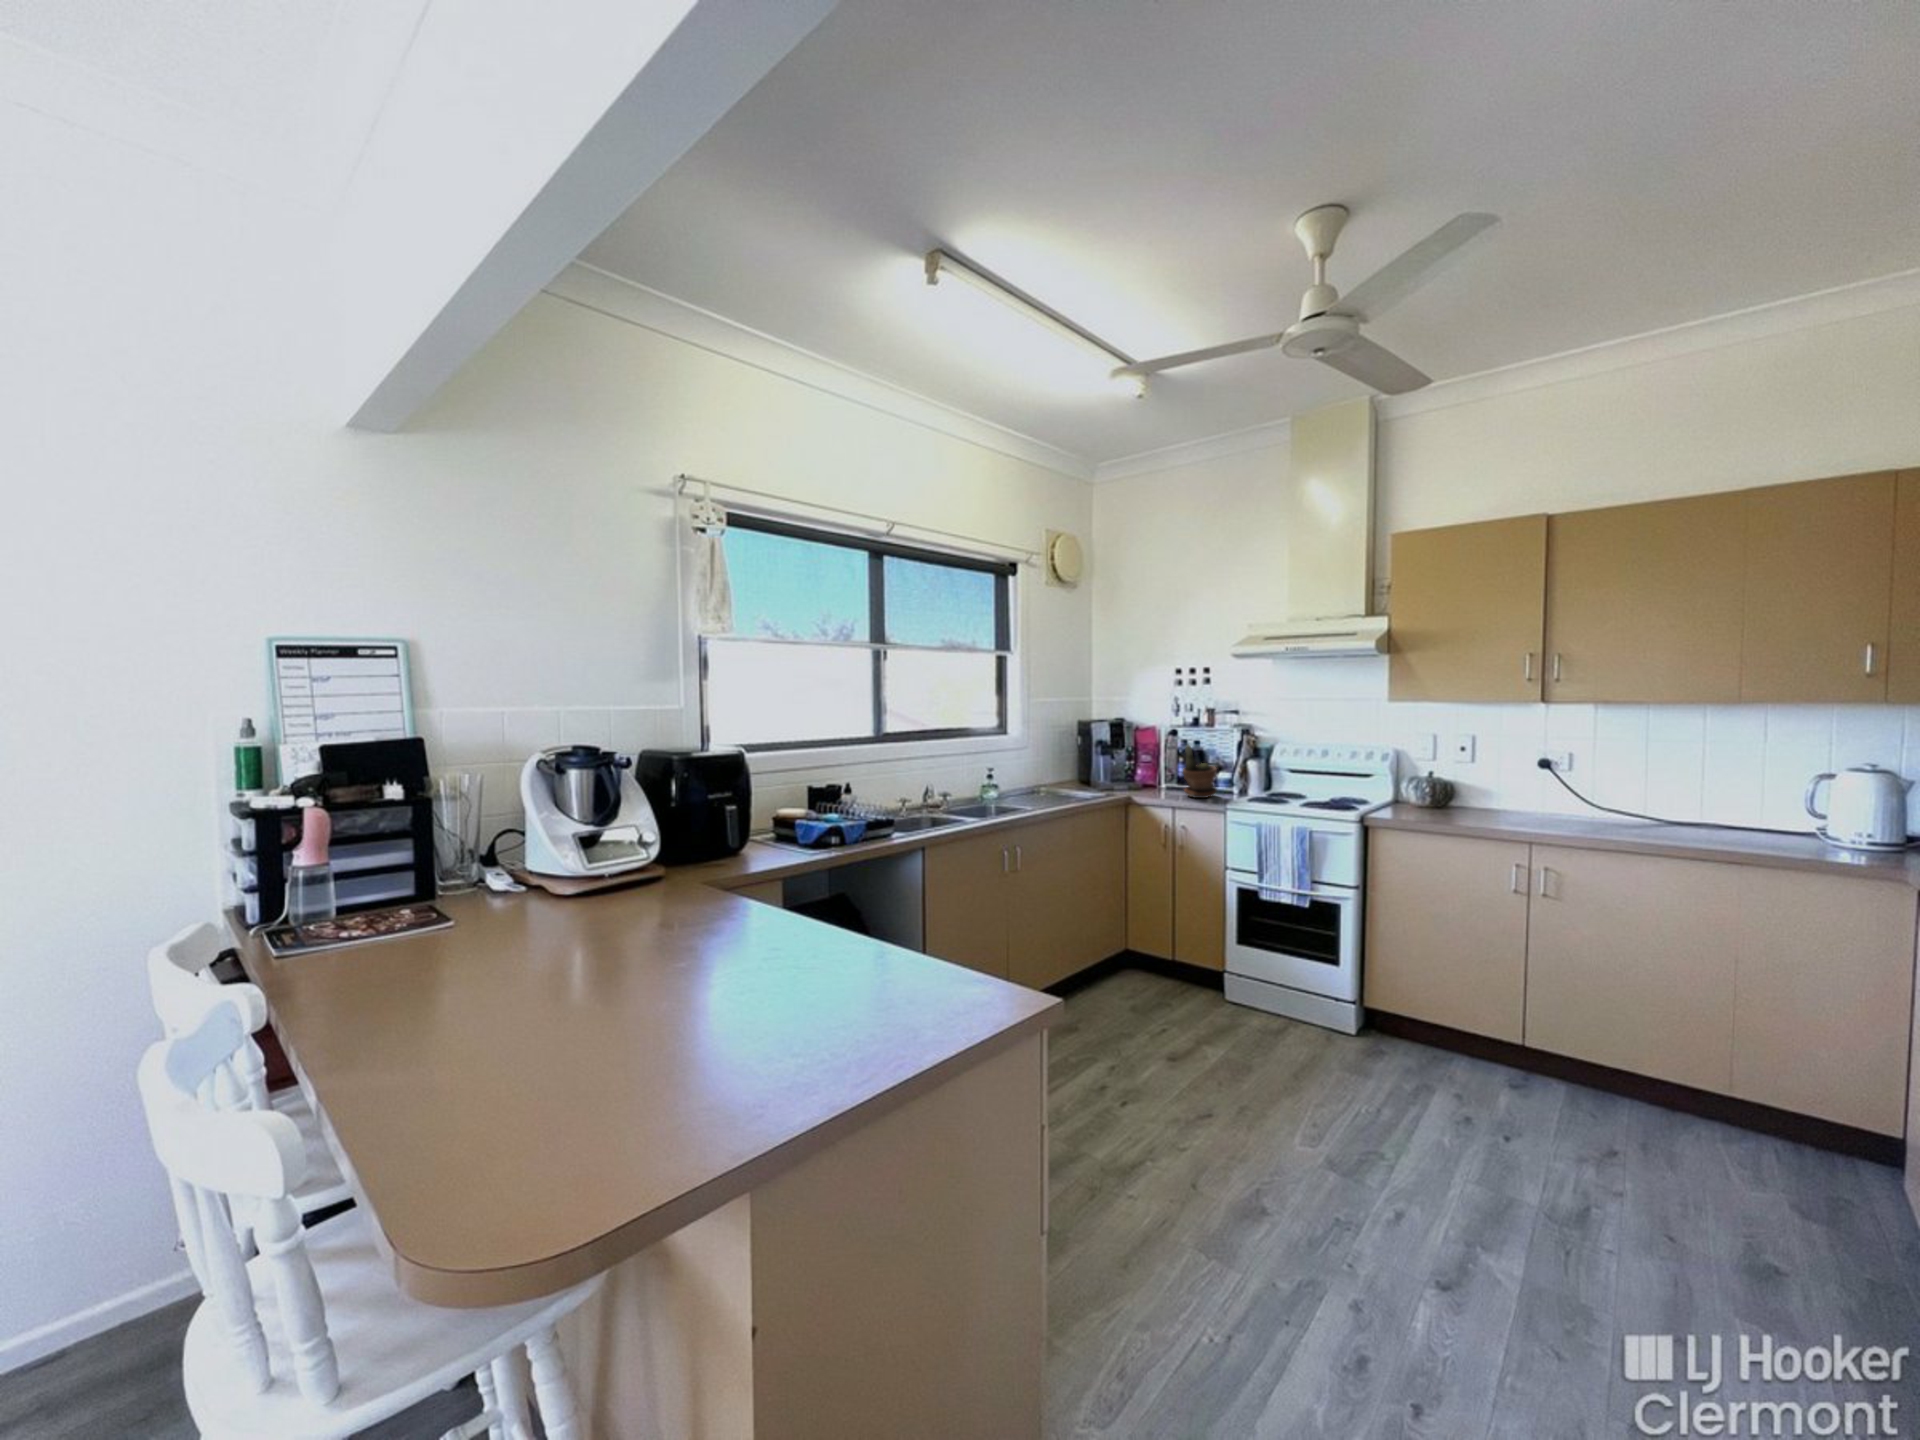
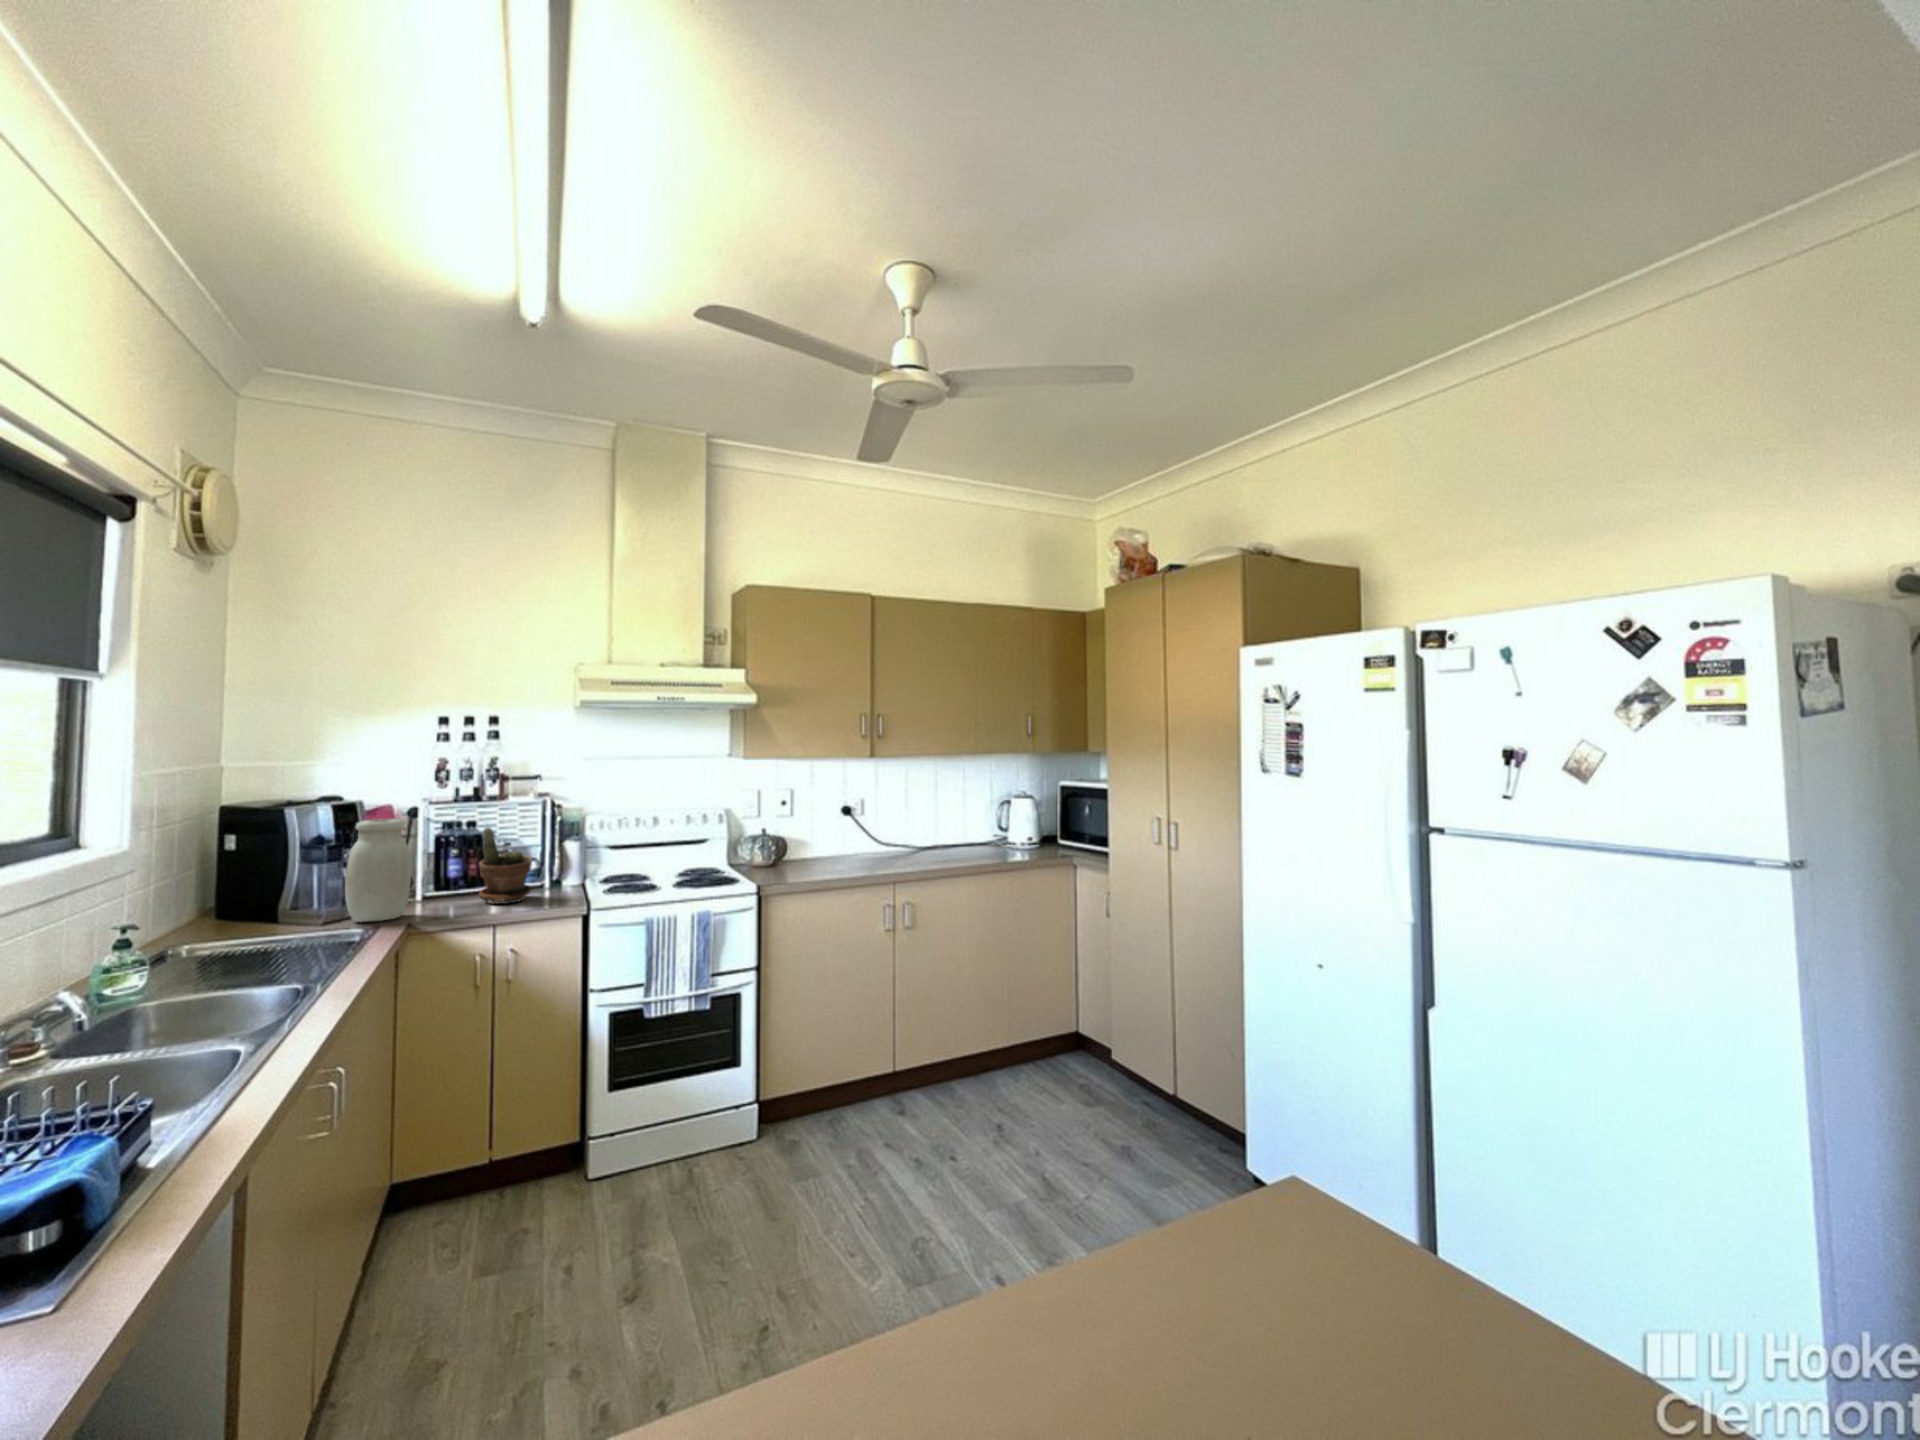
jar: none [1110,733,1143,795] -> present [345,819,411,922]

